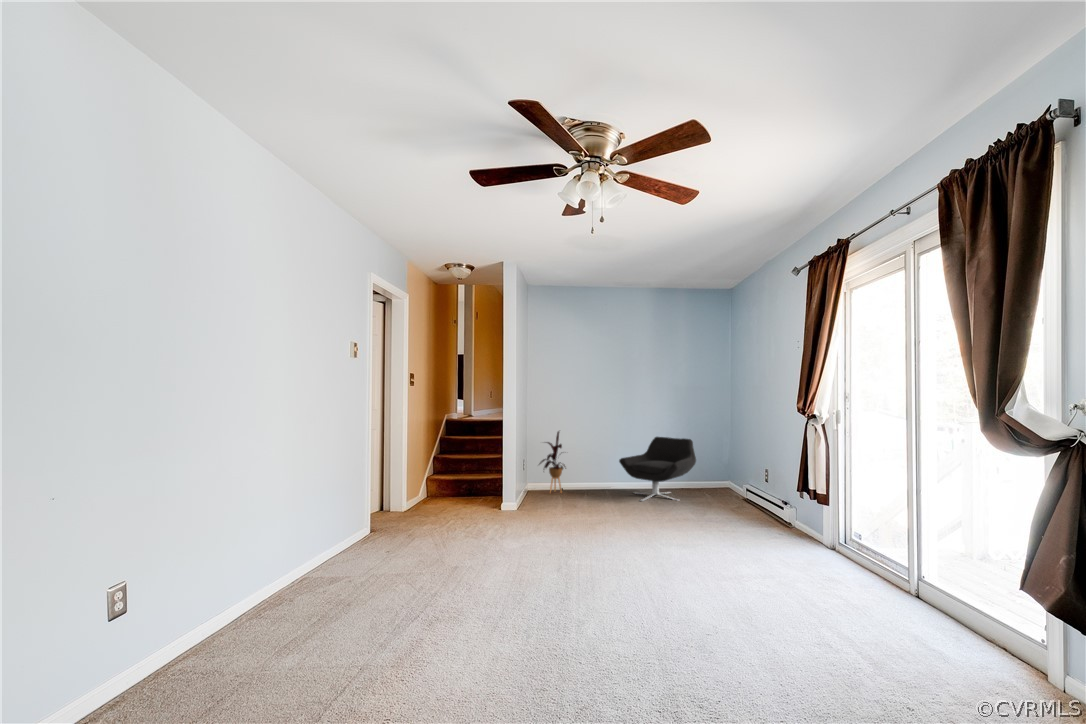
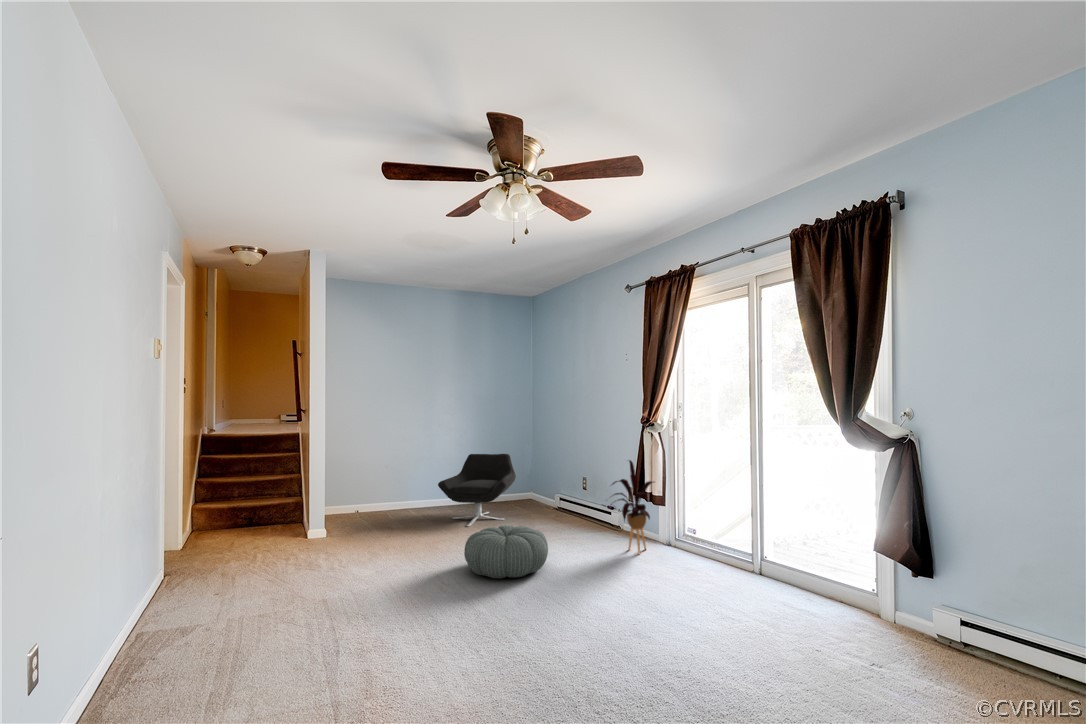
house plant: present [540,431,565,493] -> present [612,460,653,553]
pouf: none [604,500,682,546] -> present [464,525,548,578]

